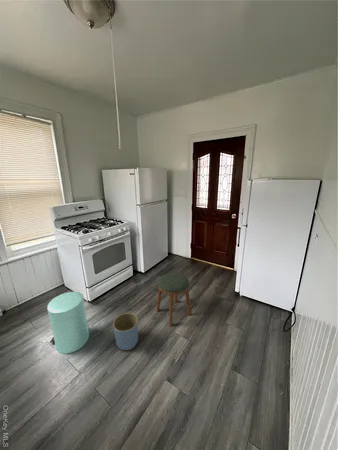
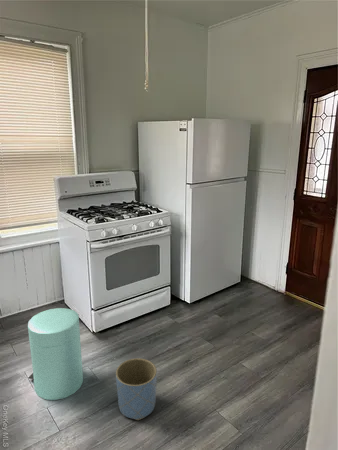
stool: present [156,272,191,326] -> none [196,307,258,401]

